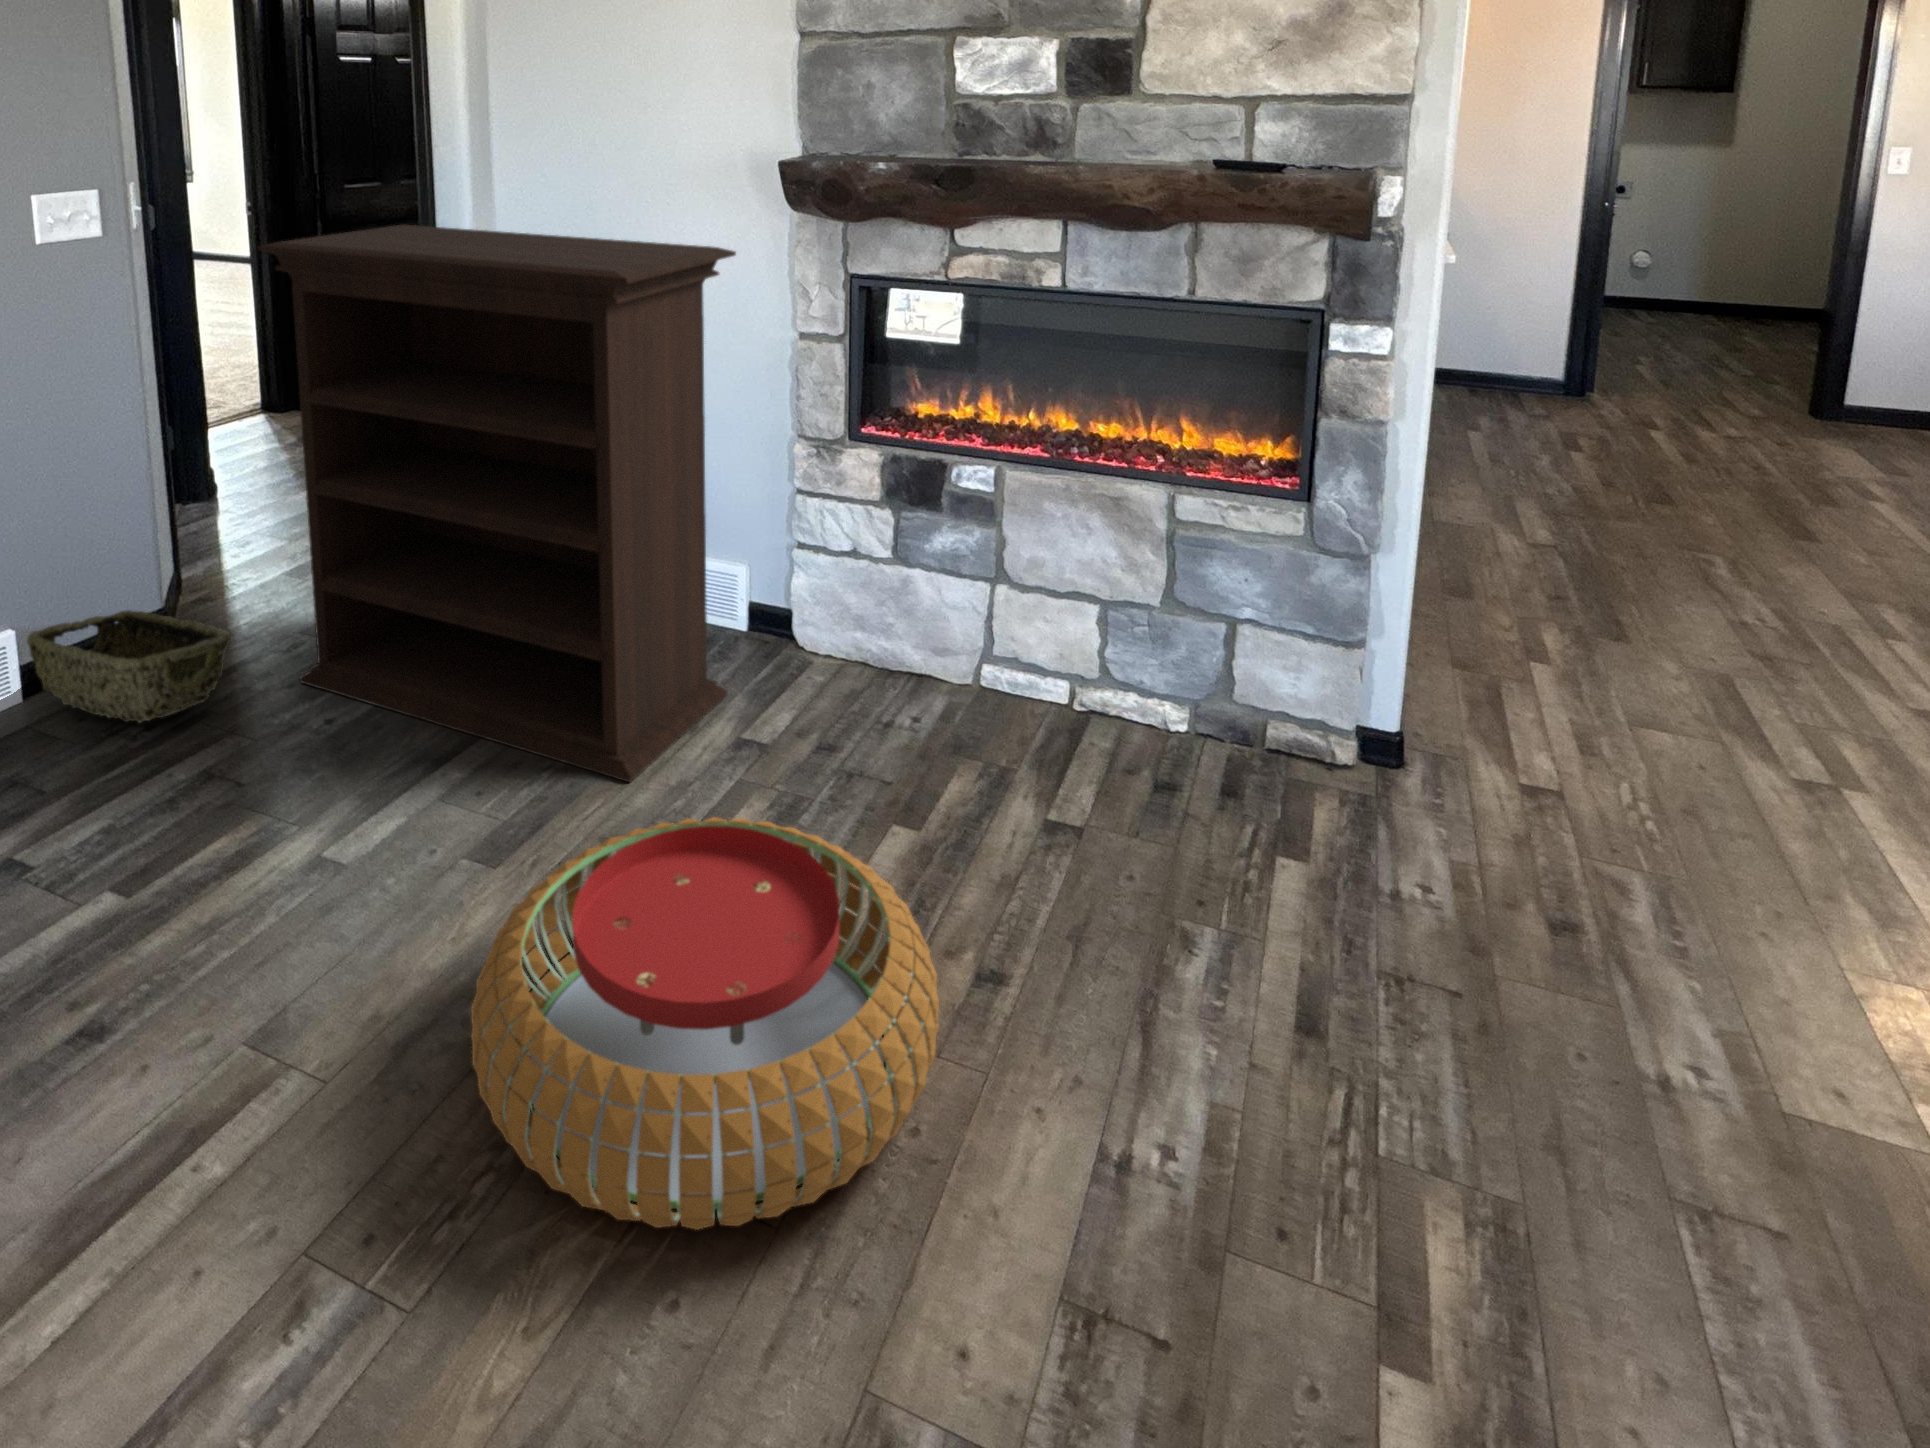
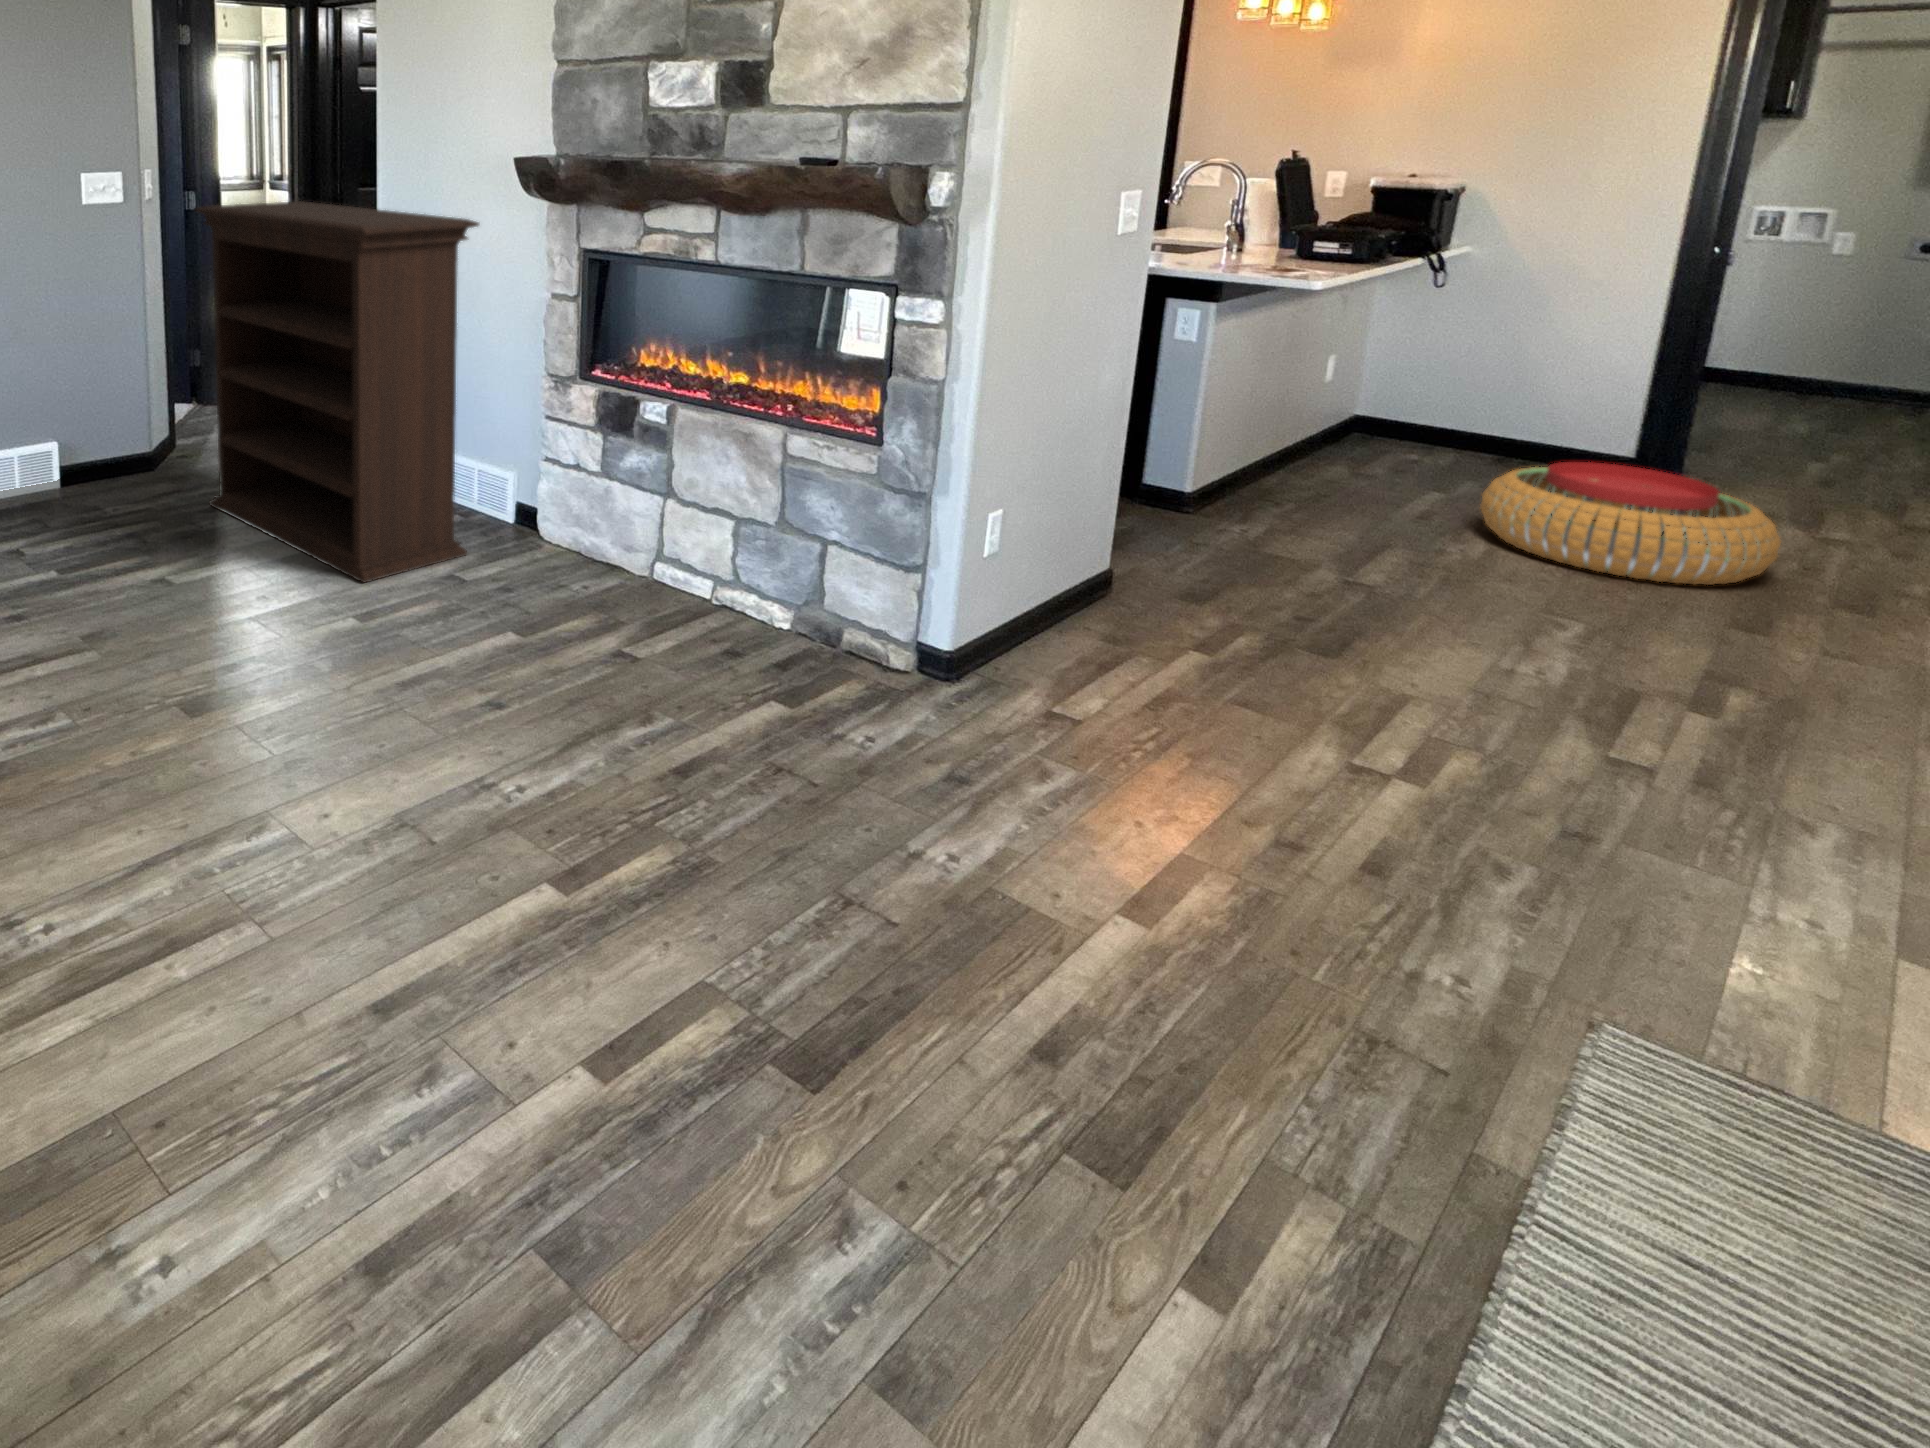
woven basket: present [27,610,230,723] -> none [60,444,168,507]
pouf: present [471,817,939,1230] -> present [1480,462,1781,585]

